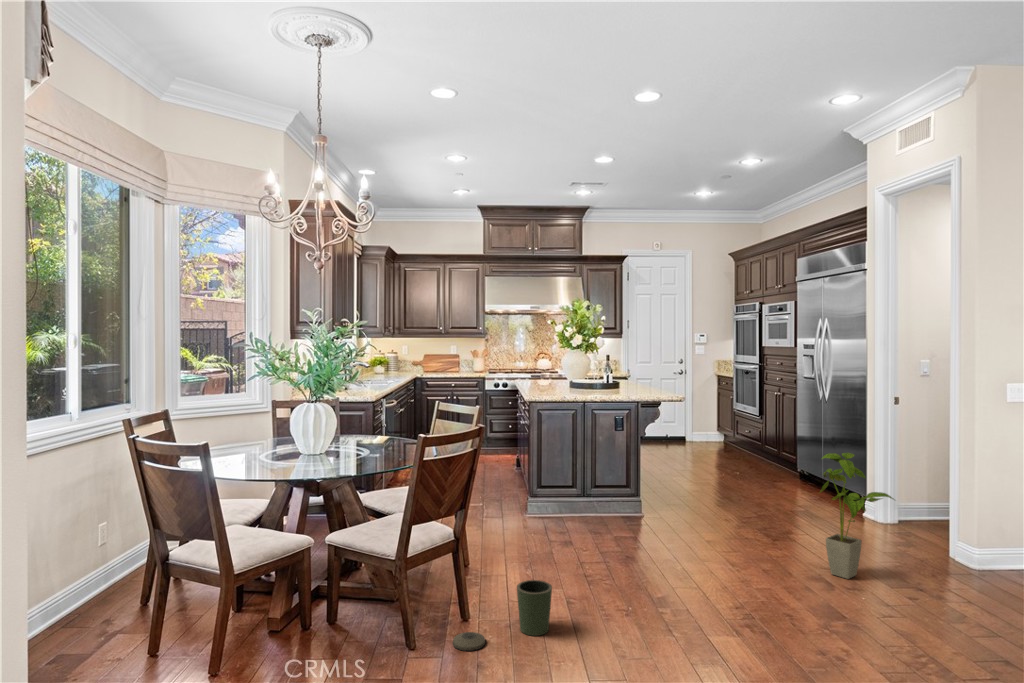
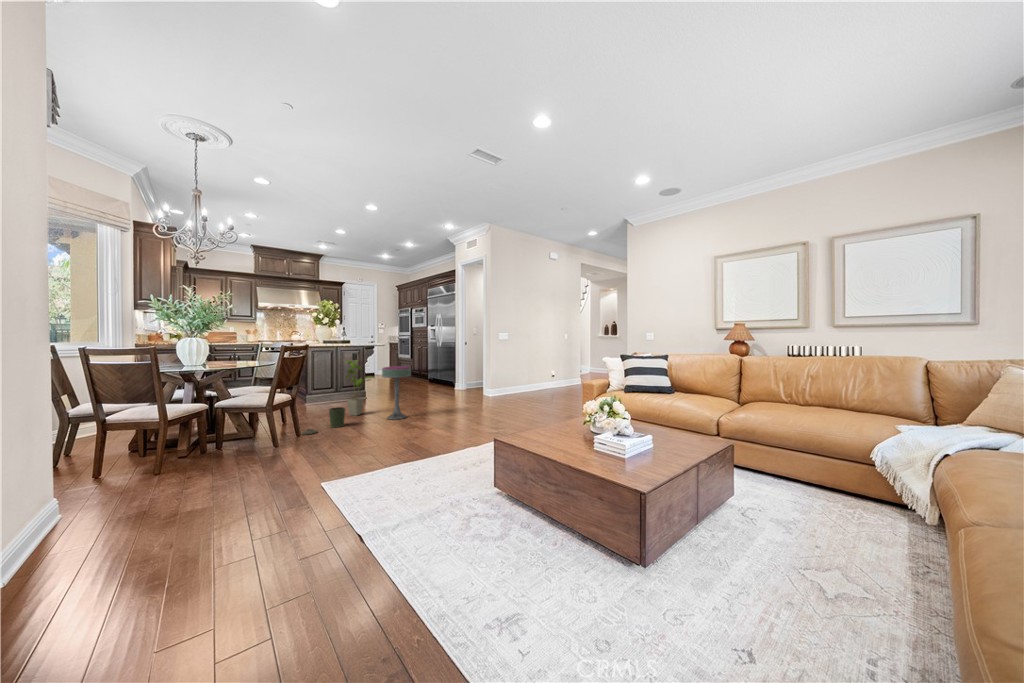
house plant: present [820,453,894,579] -> present [345,360,372,416]
bar stool: none [643,488,720,643] -> present [382,366,411,420]

